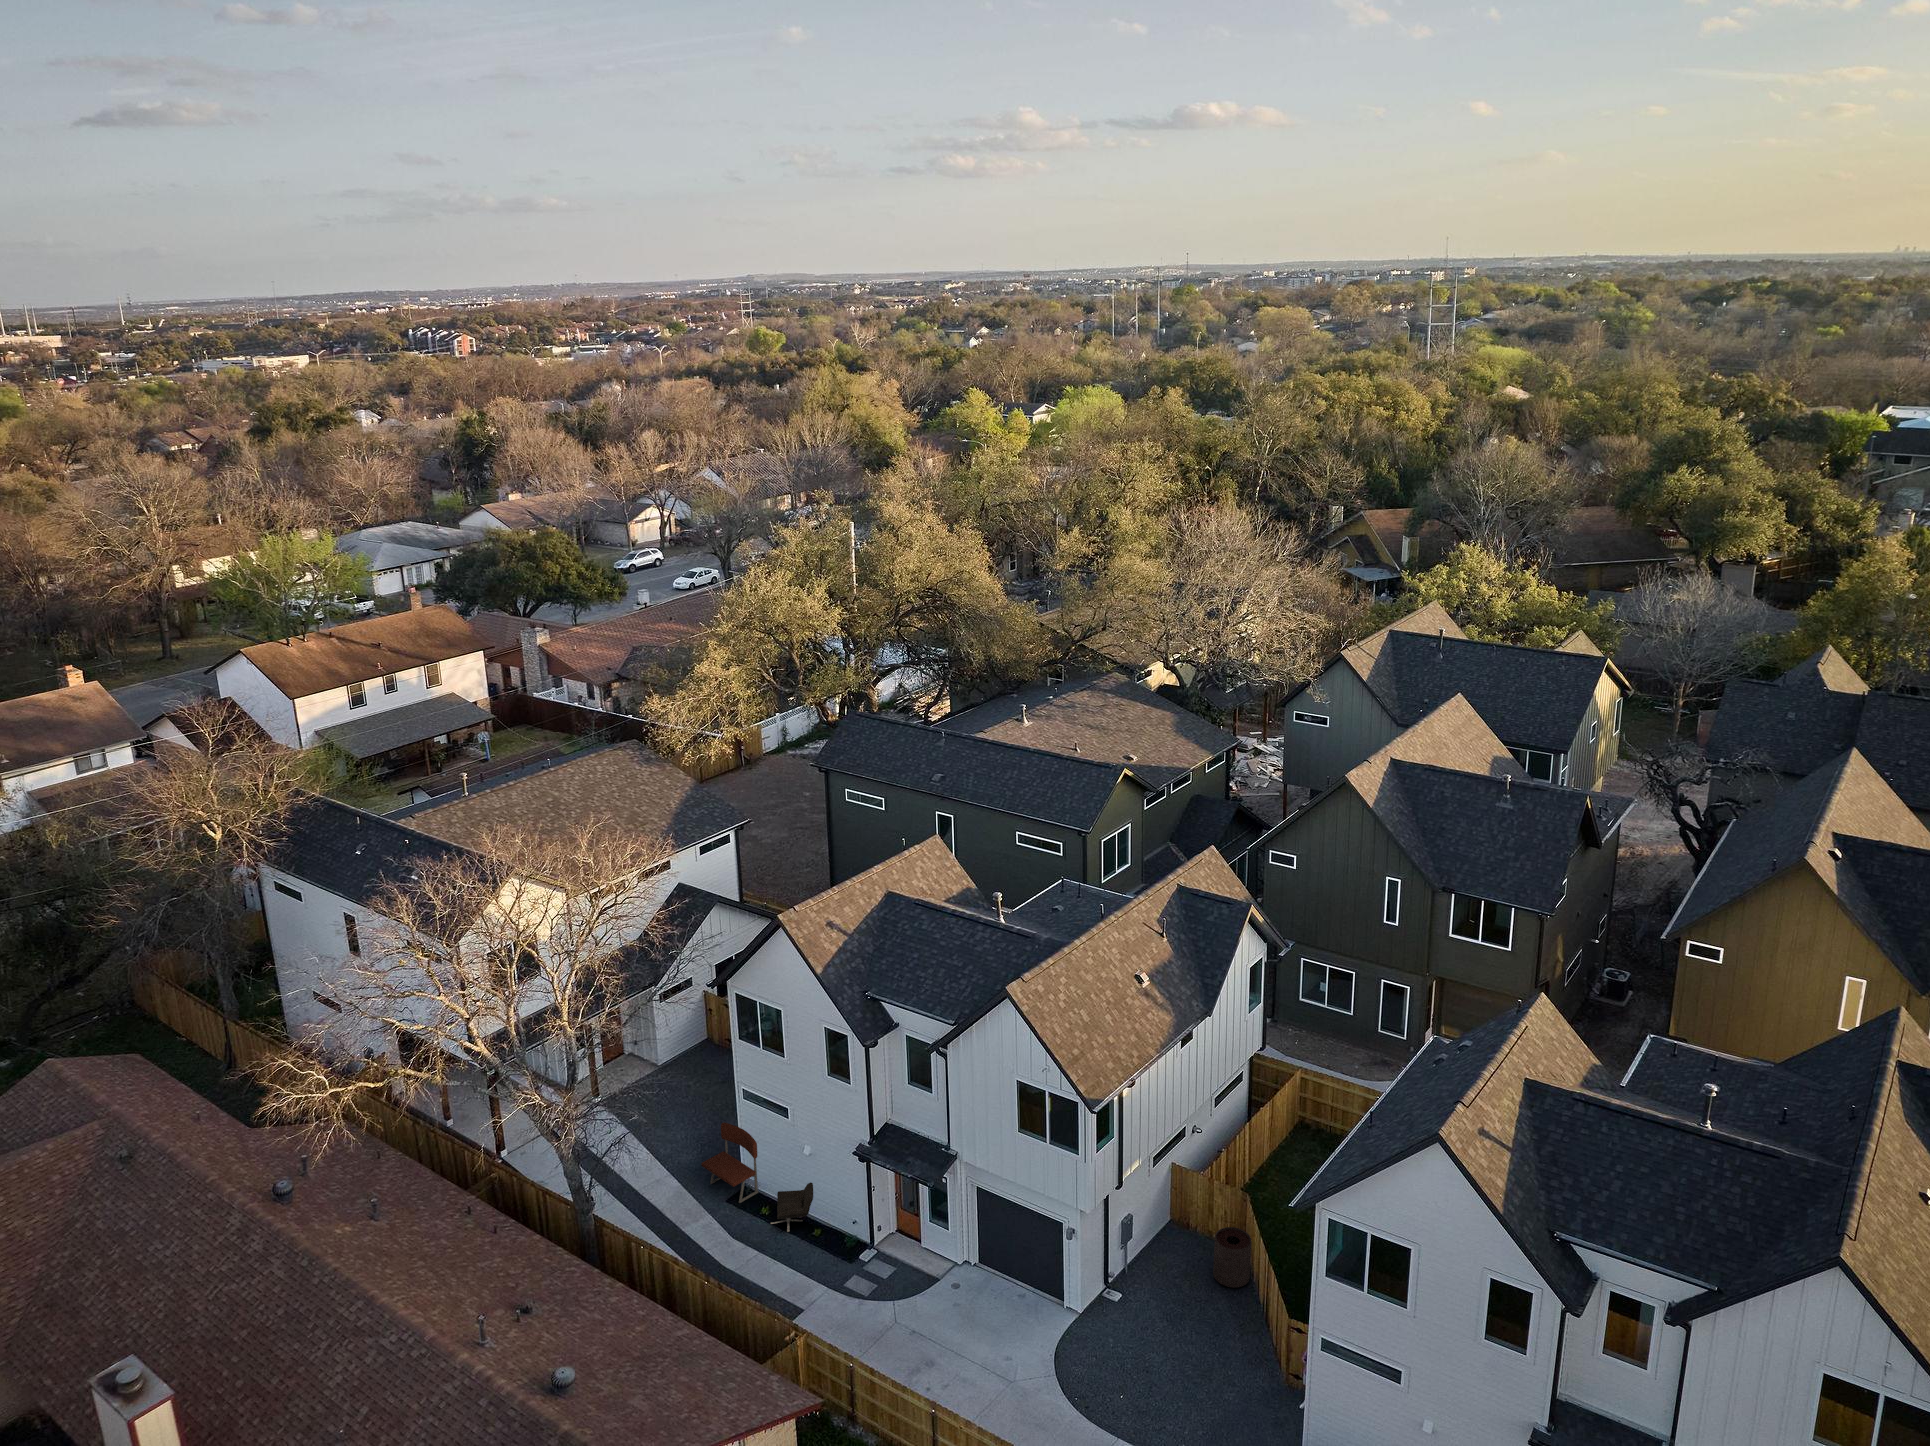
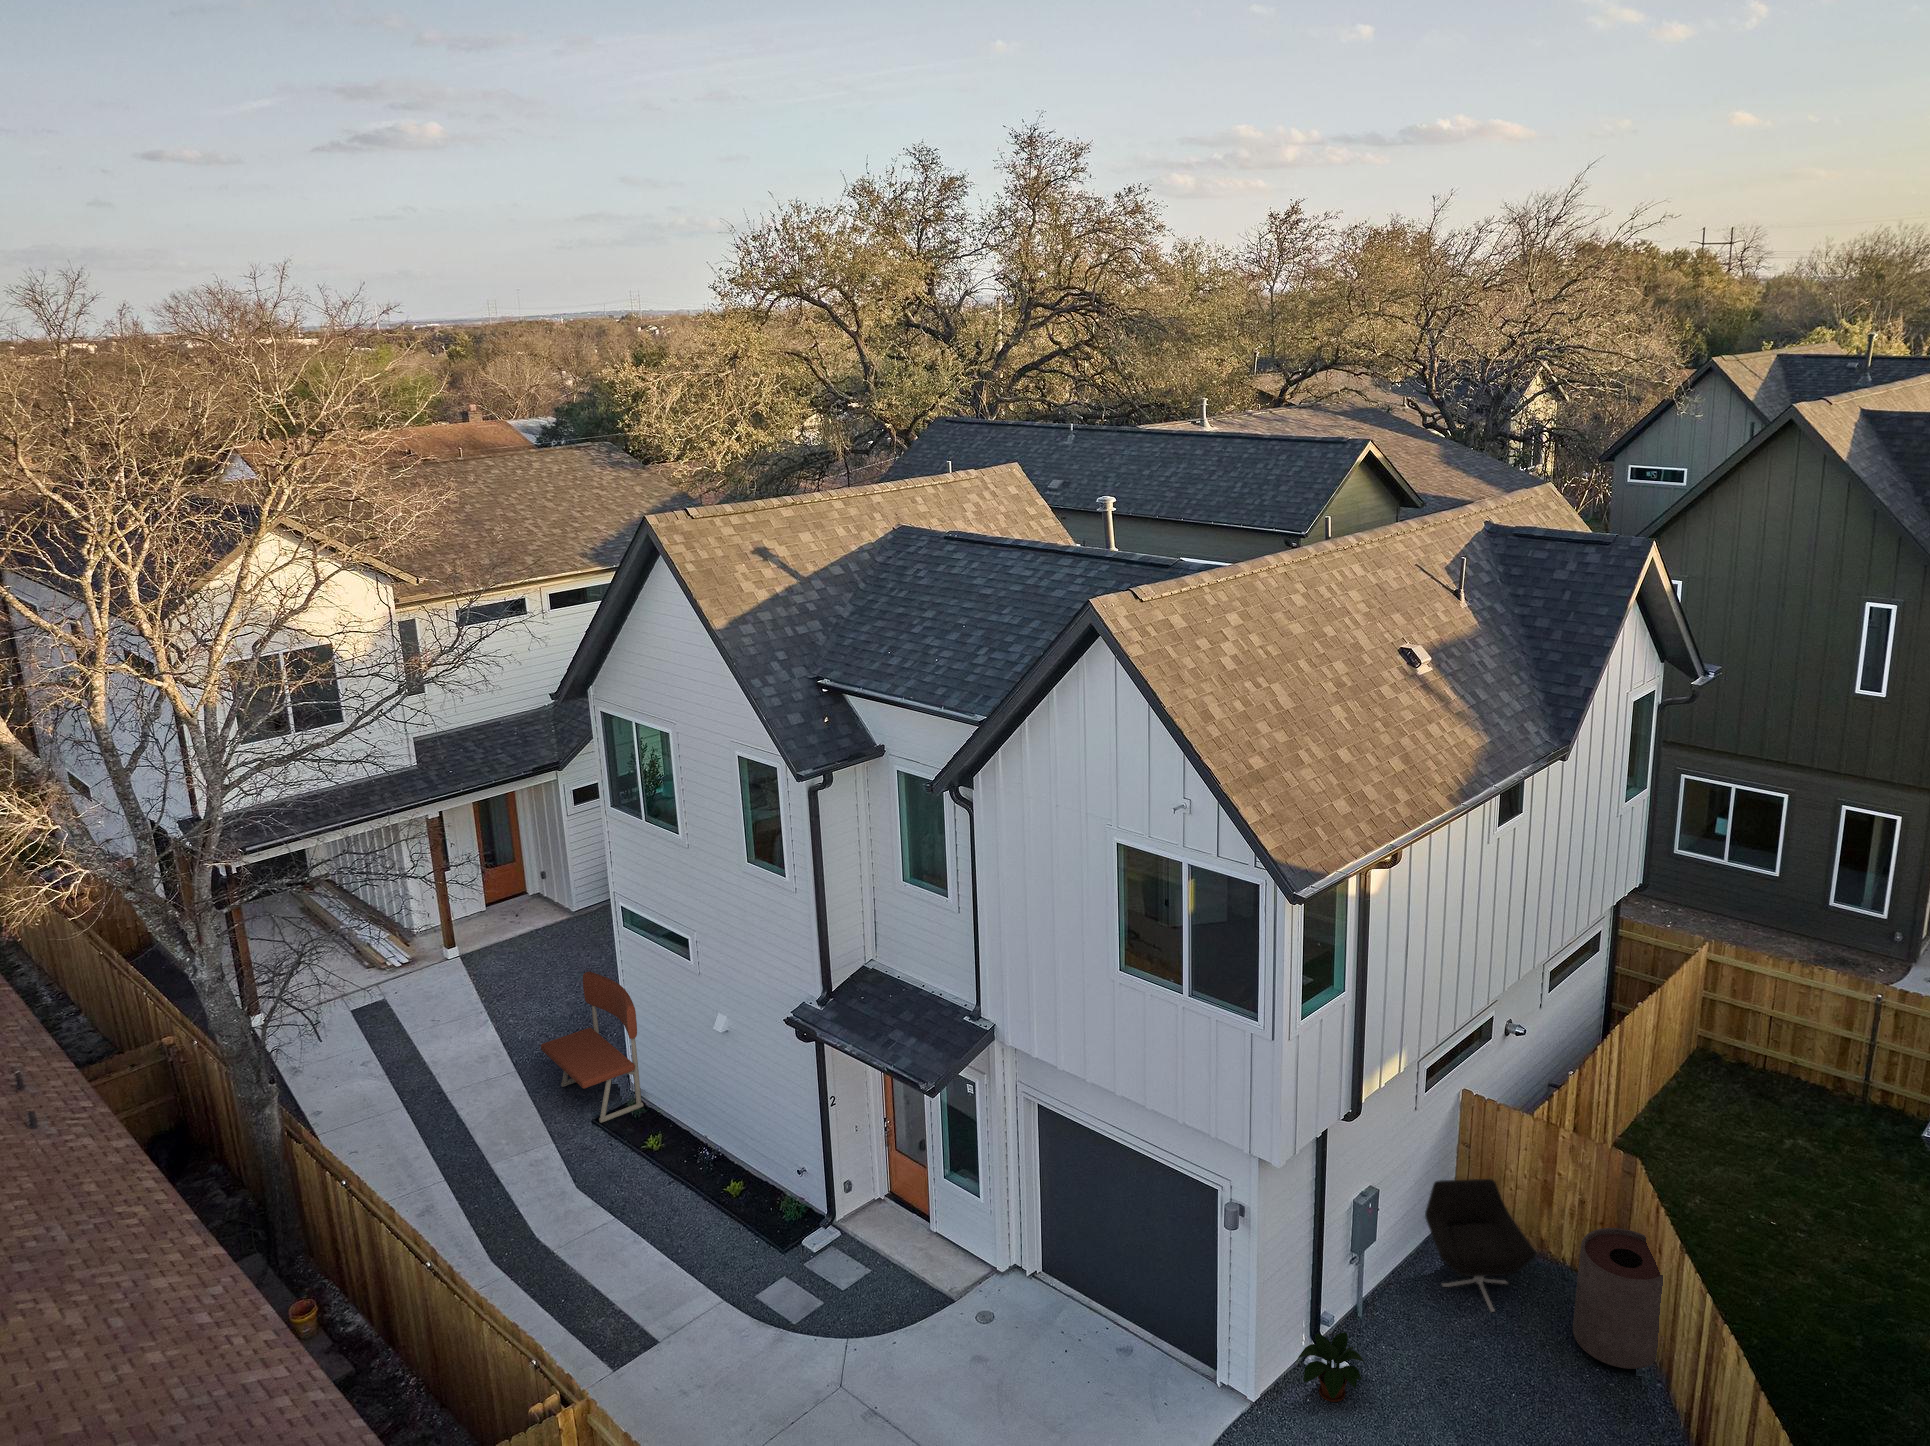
lounge chair: present [771,1182,813,1232] -> present [1425,1179,1536,1312]
potted plant: none [1097,1281,1126,1311] -> present [1298,1332,1365,1402]

